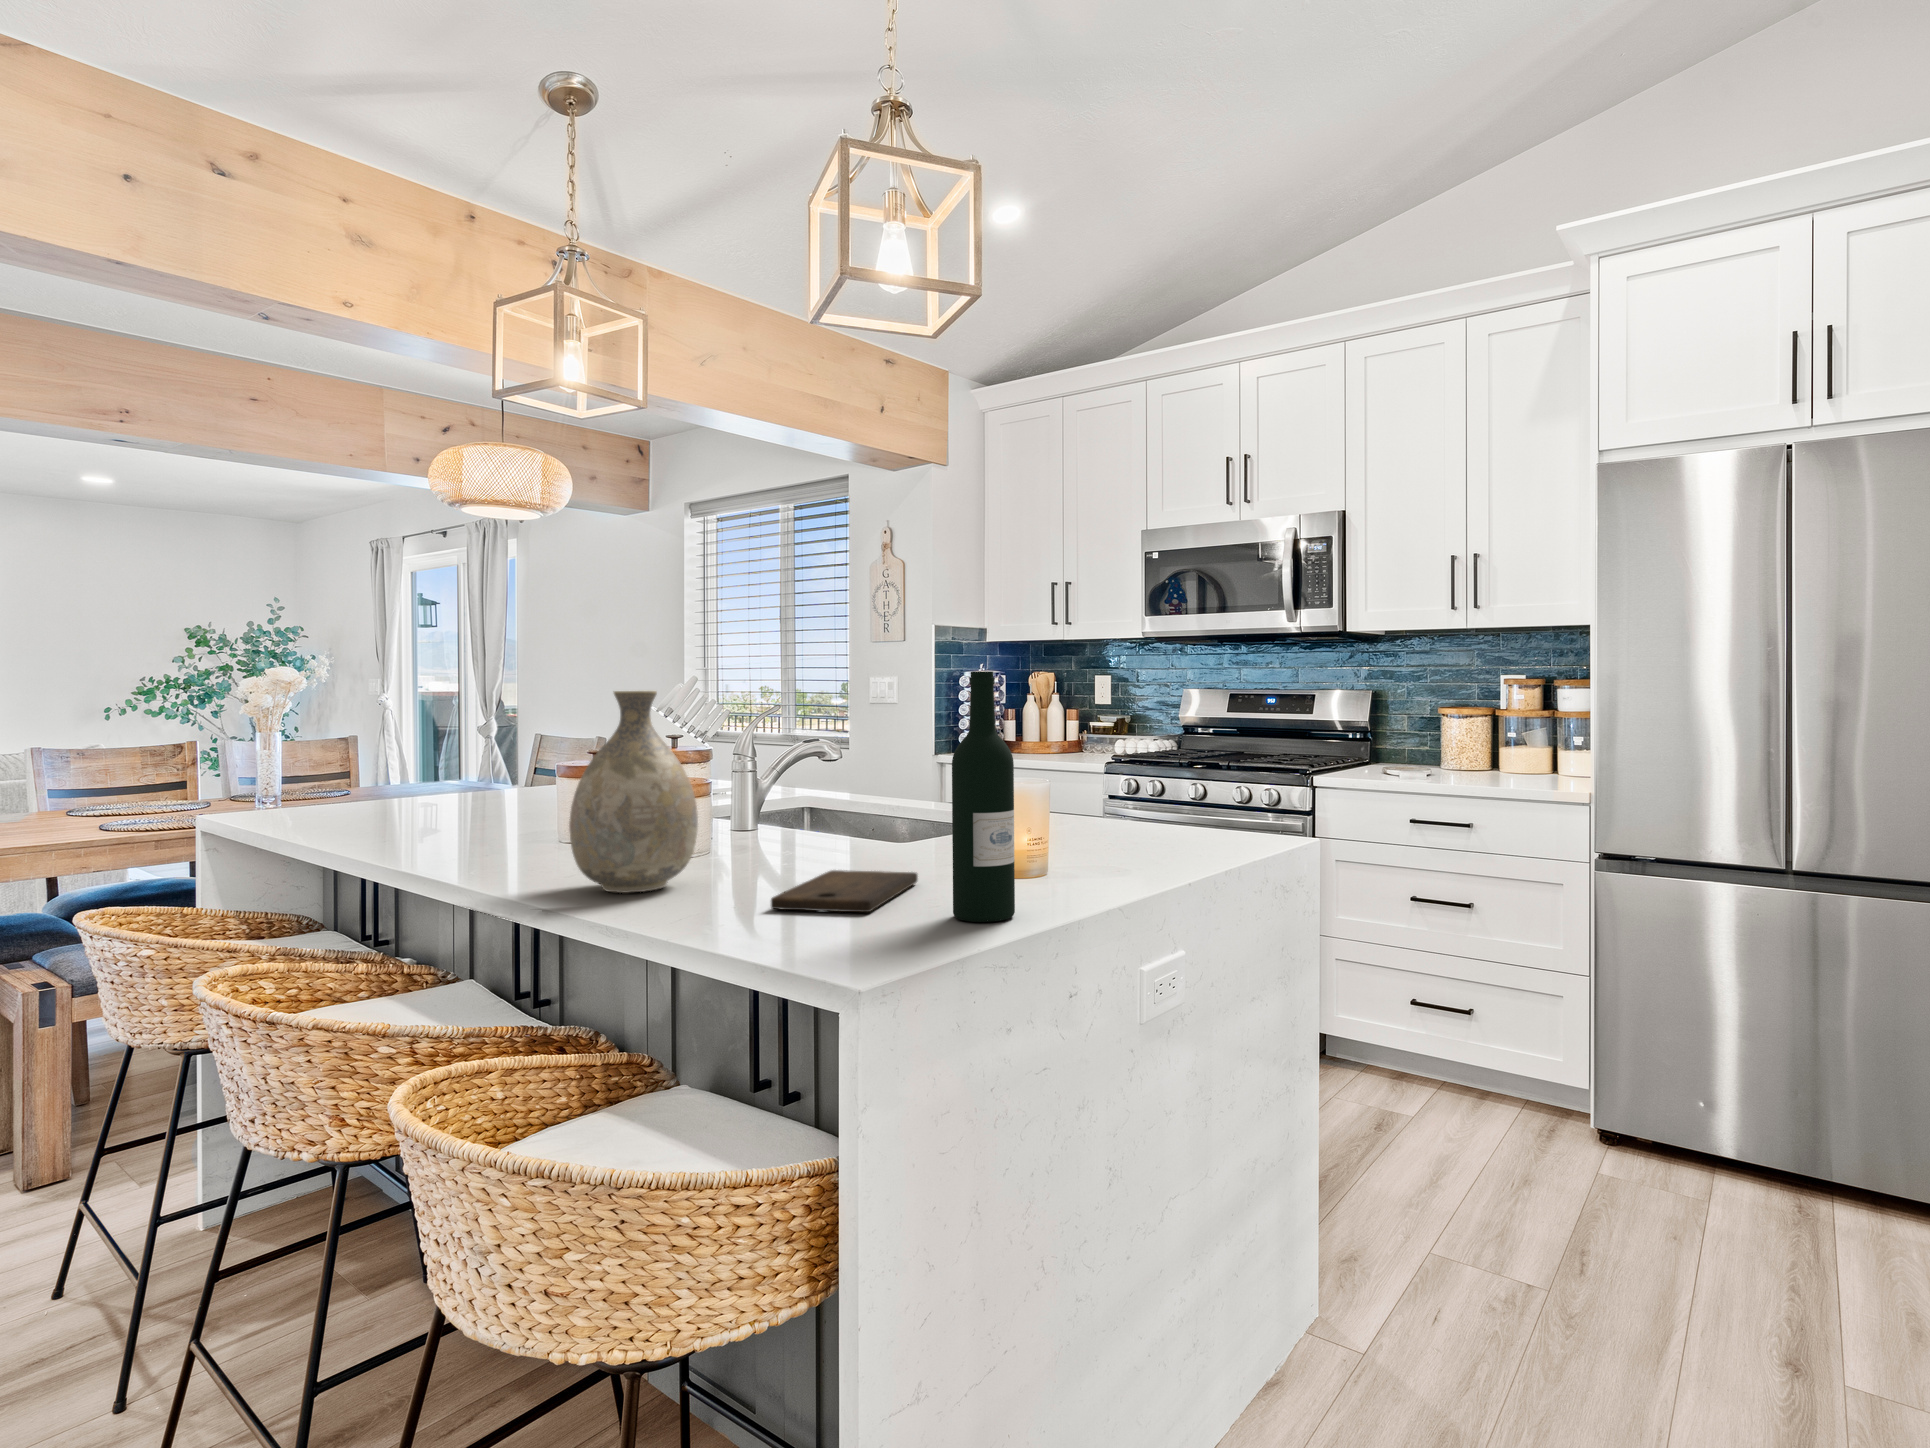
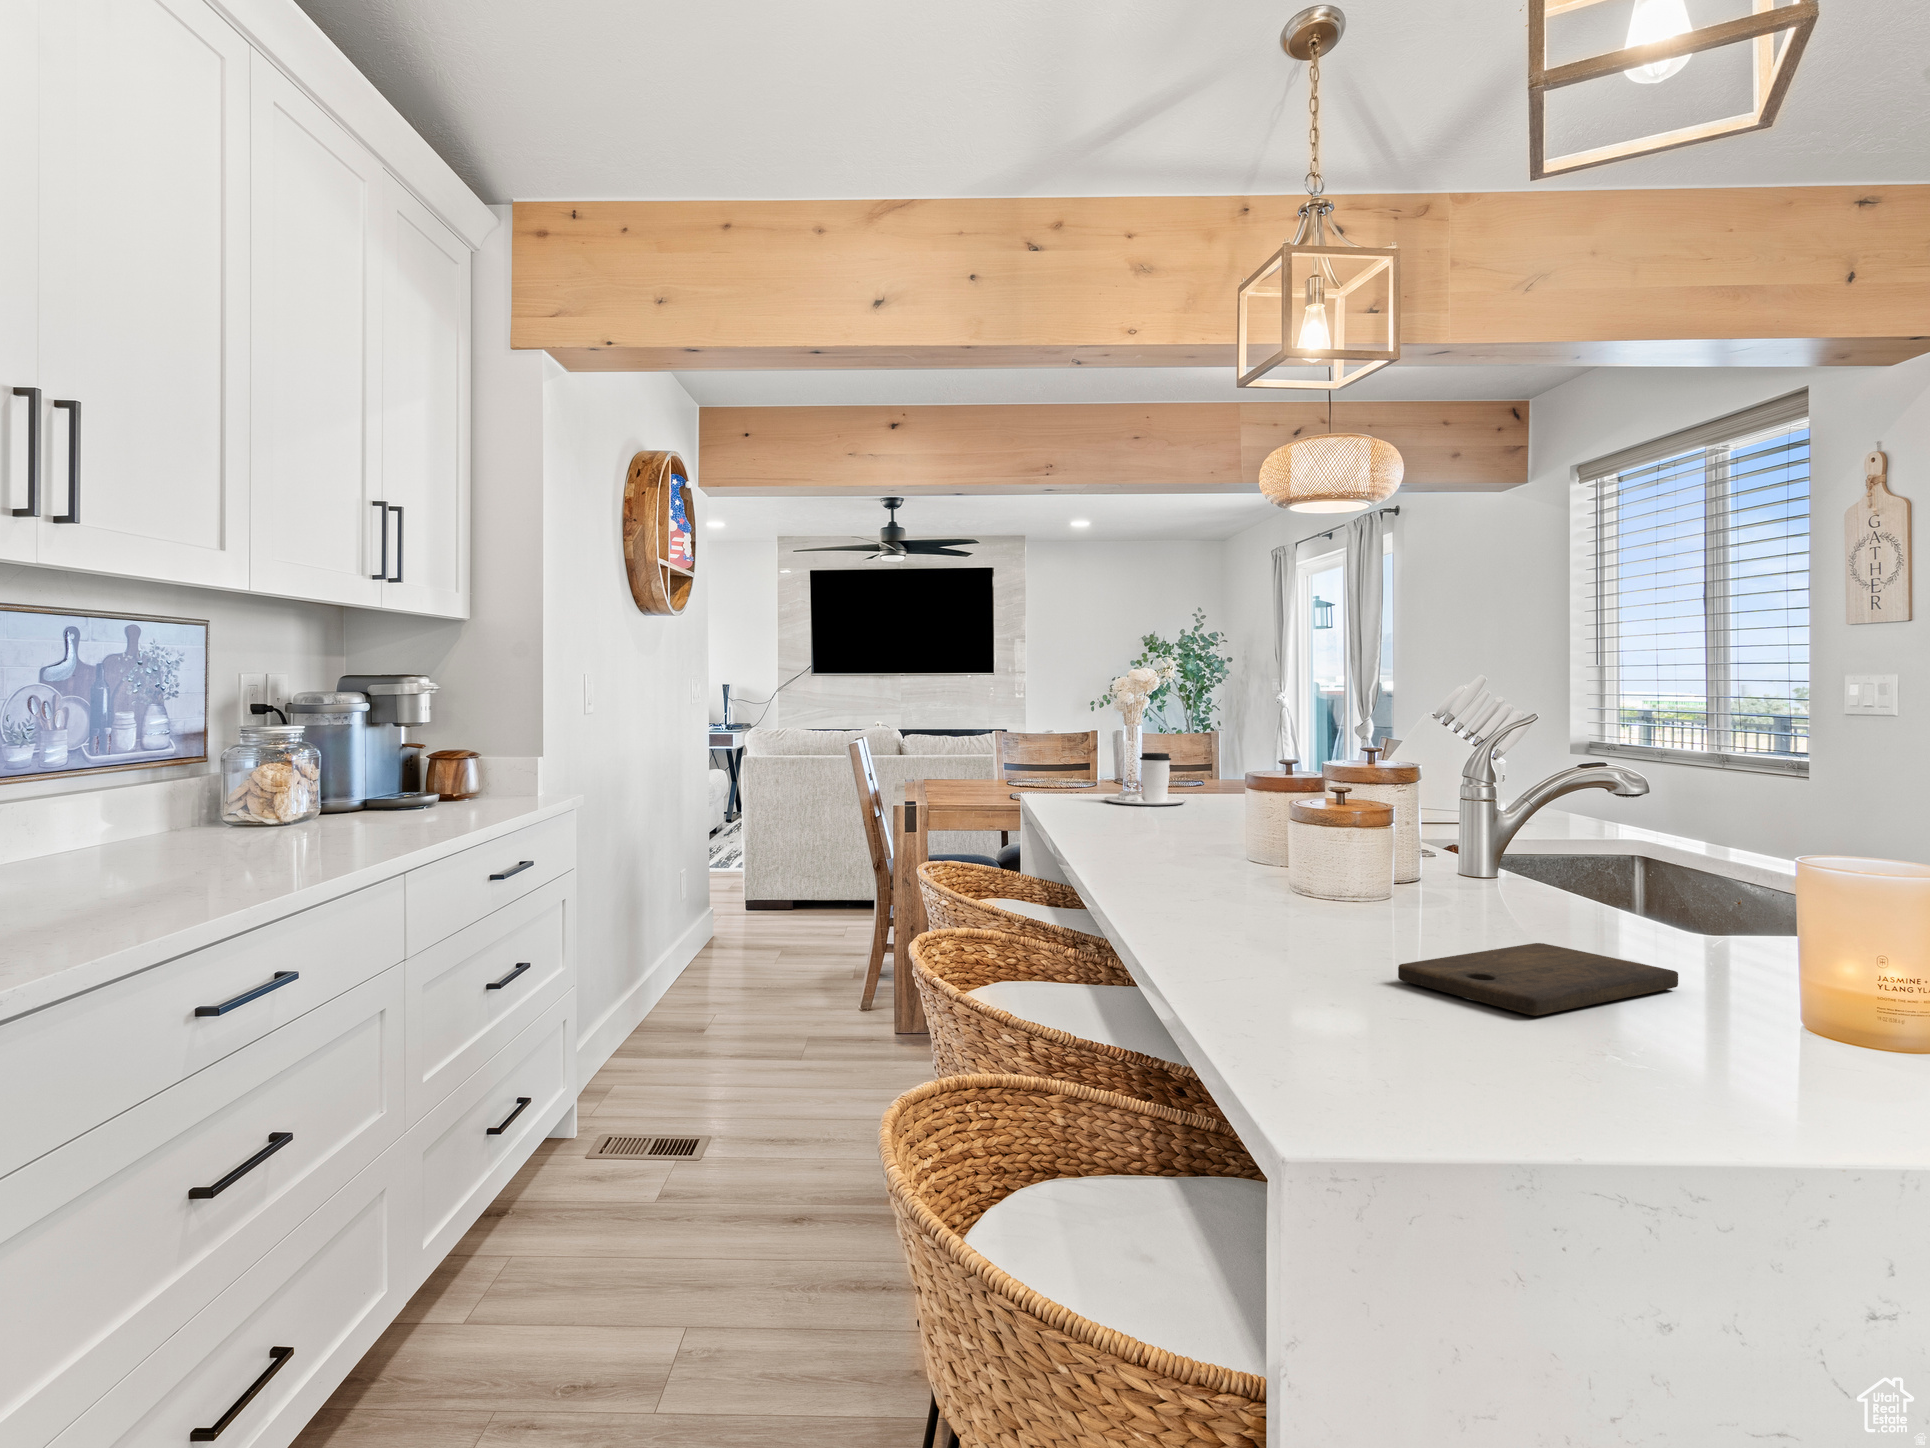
wine bottle: present [952,671,1015,922] -> none [1671,647,1803,1086]
vase: present [569,691,698,893] -> none [1204,681,1357,926]
coffee cup: none [303,760,403,815] -> present [1104,753,1187,805]

